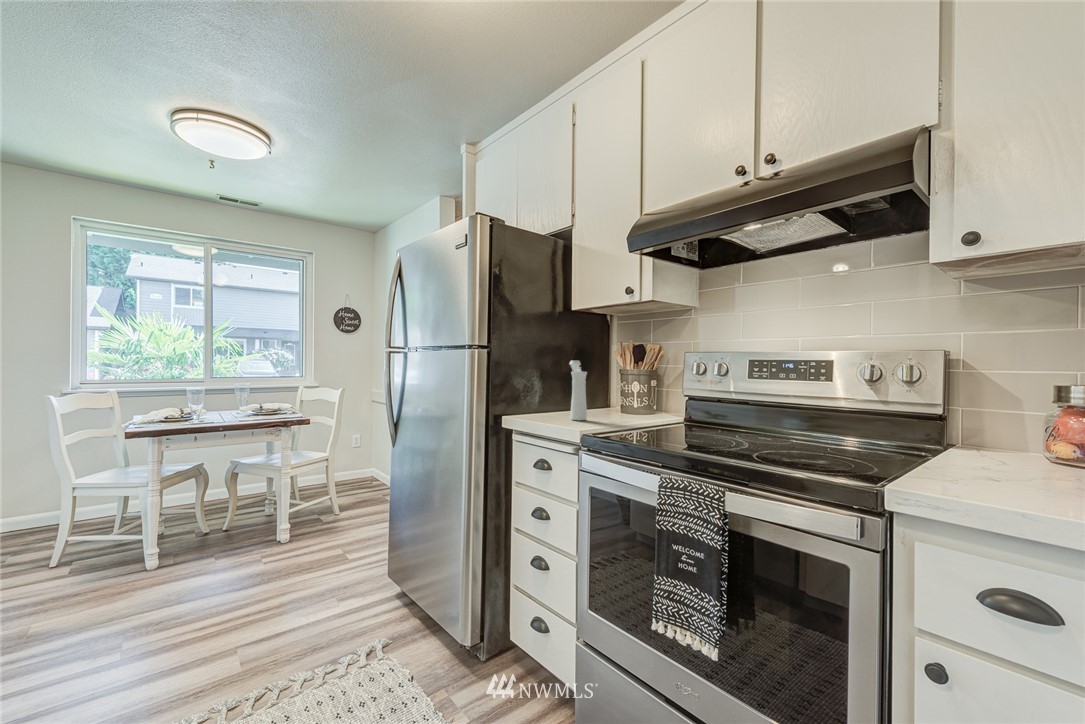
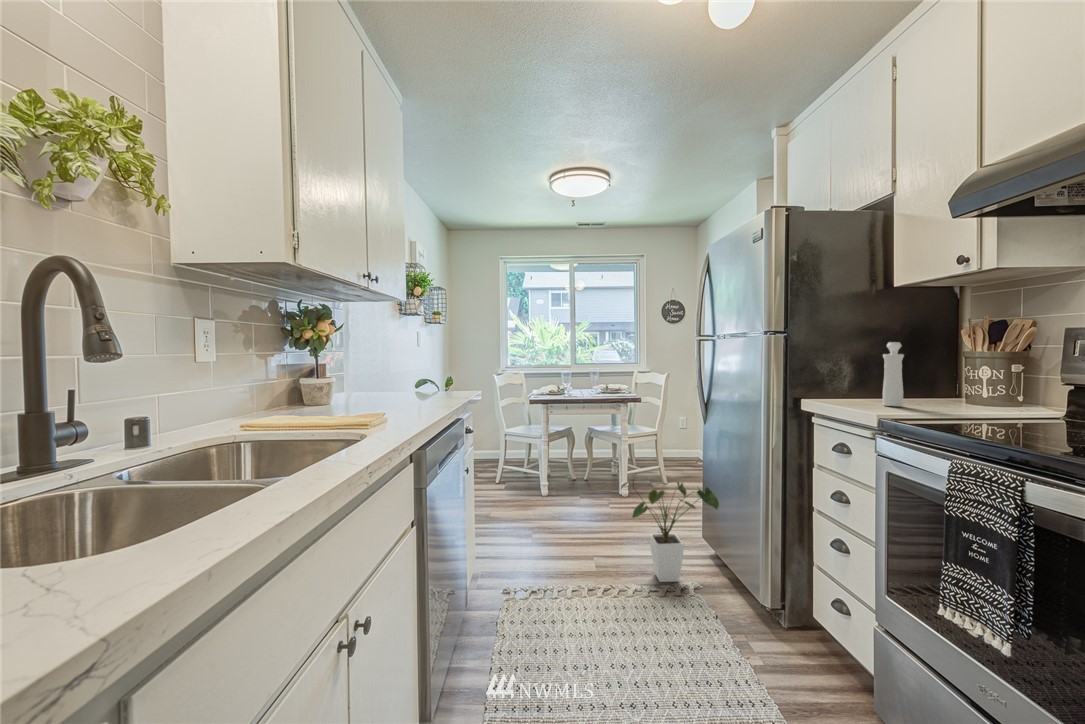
house plant: none [283,521,413,654] -> present [621,480,719,582]

